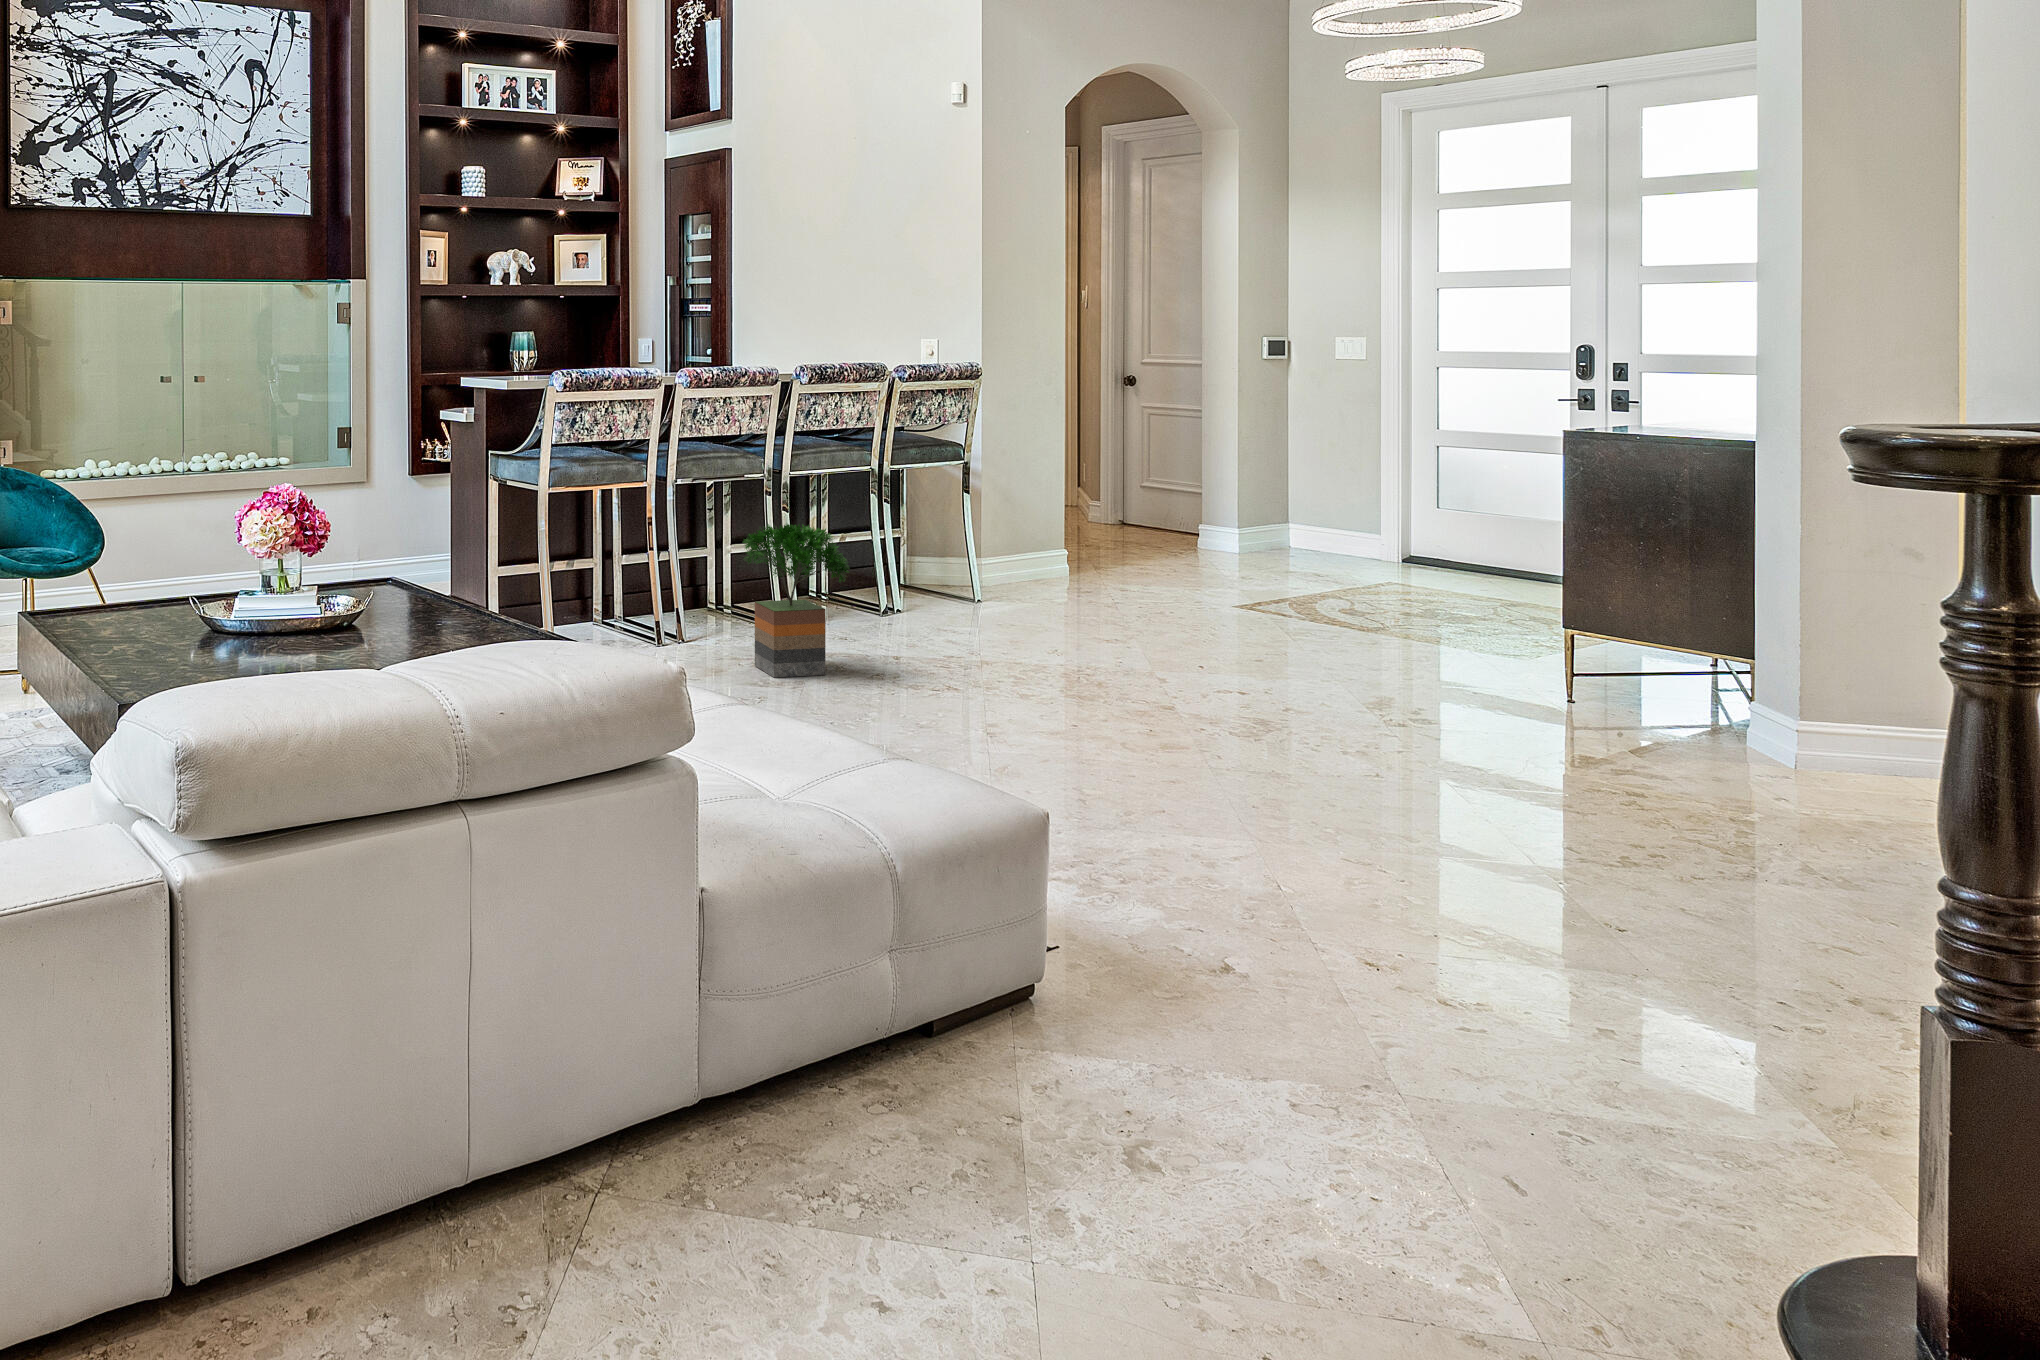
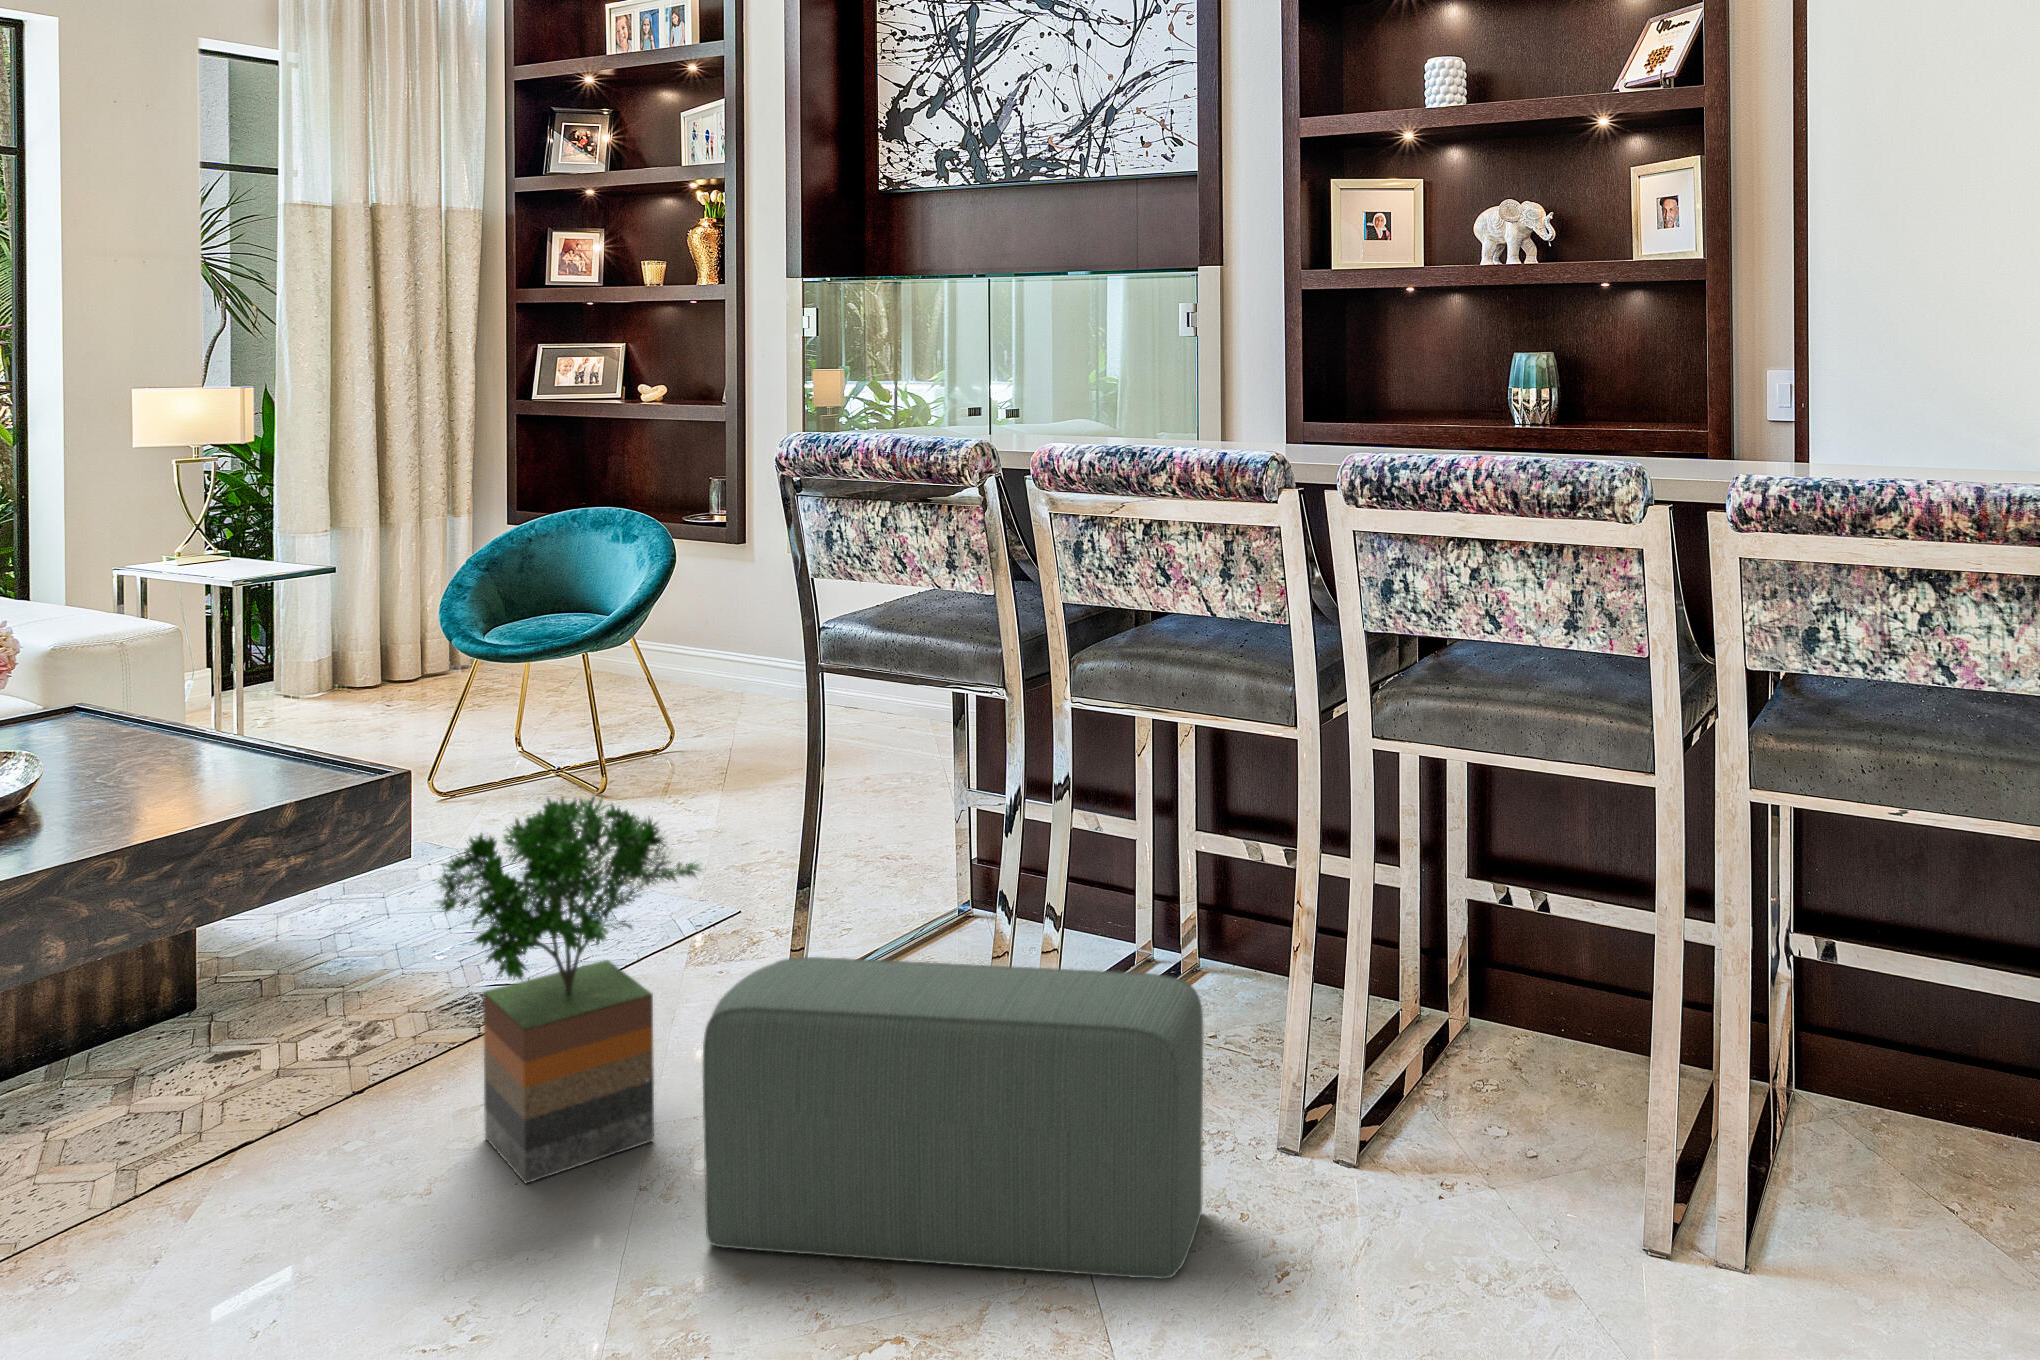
pouf: none [857,546,973,660] -> present [703,957,1203,1279]

